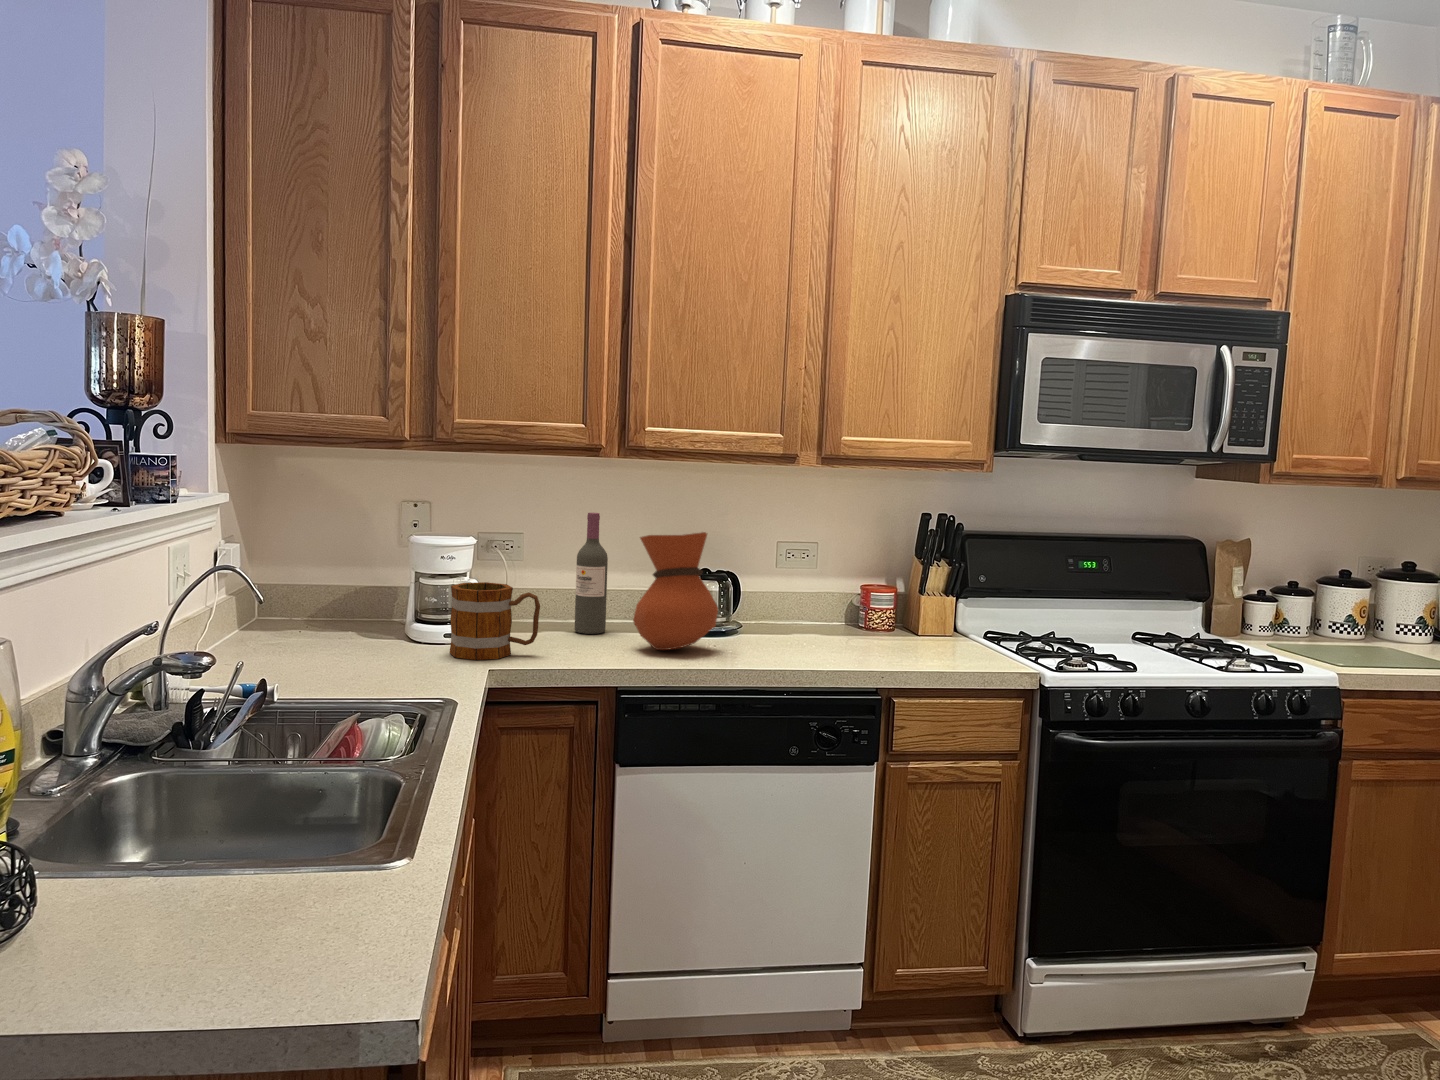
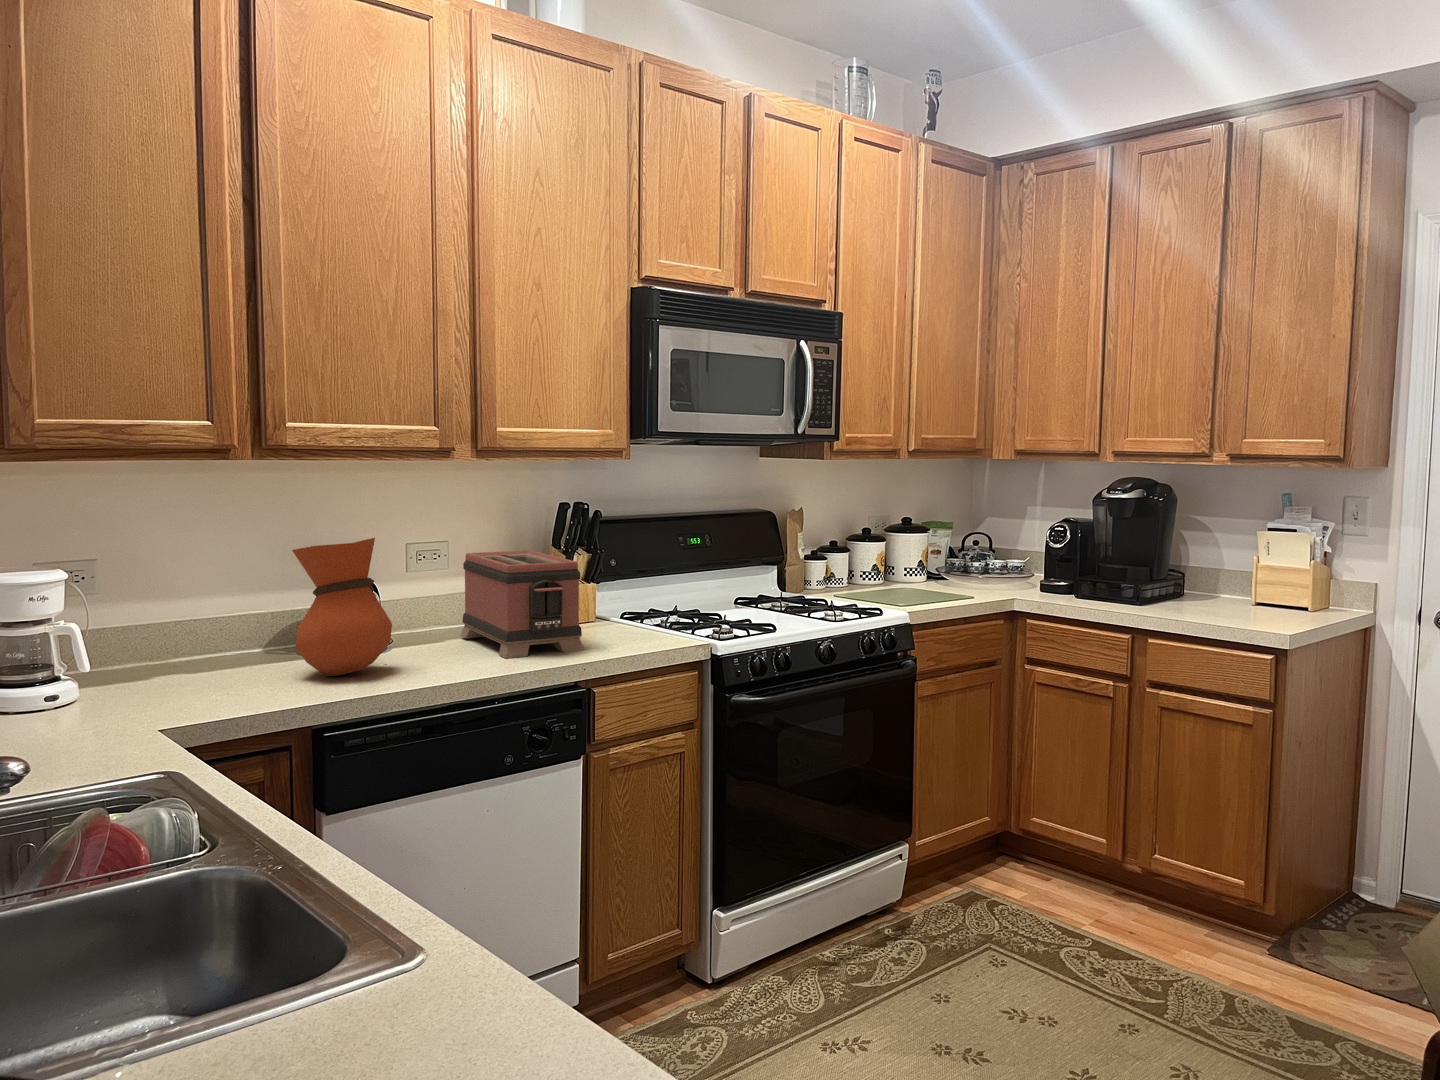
wine bottle: present [575,513,608,634] -> none [193,526,236,671]
toaster: none [808,555,902,661] -> present [460,550,584,659]
mug: present [450,582,540,660] -> none [66,622,193,723]

